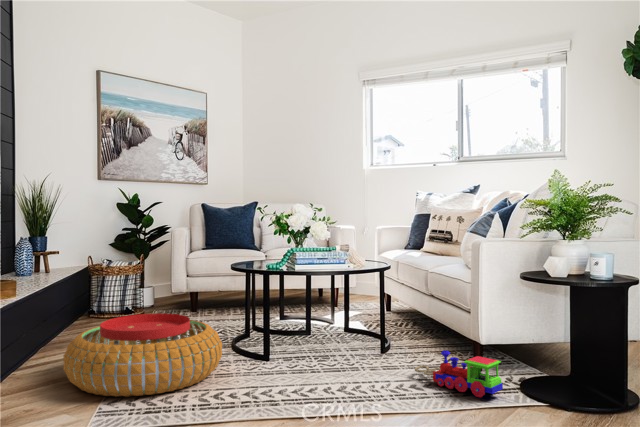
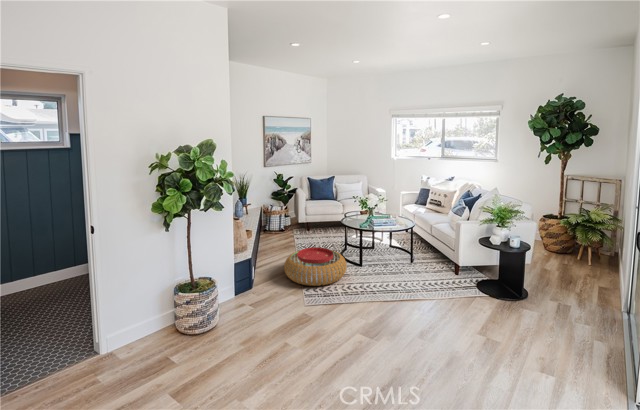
toy train: present [415,350,503,397] -> none [429,270,469,291]

